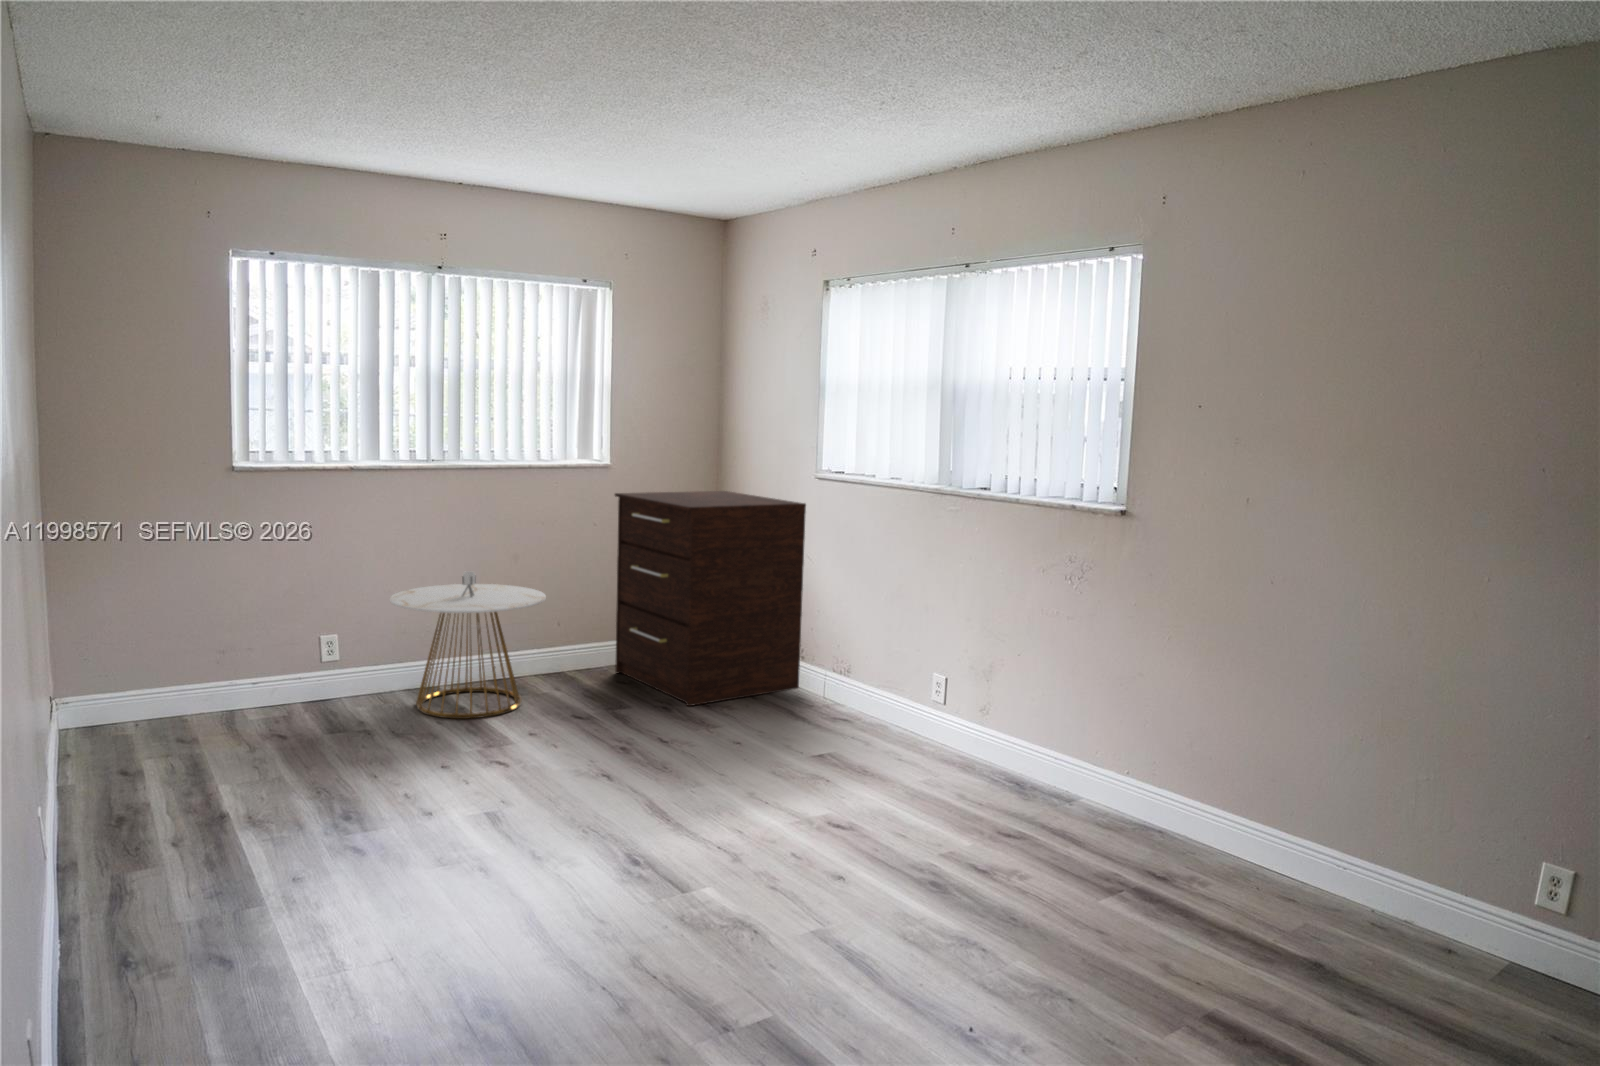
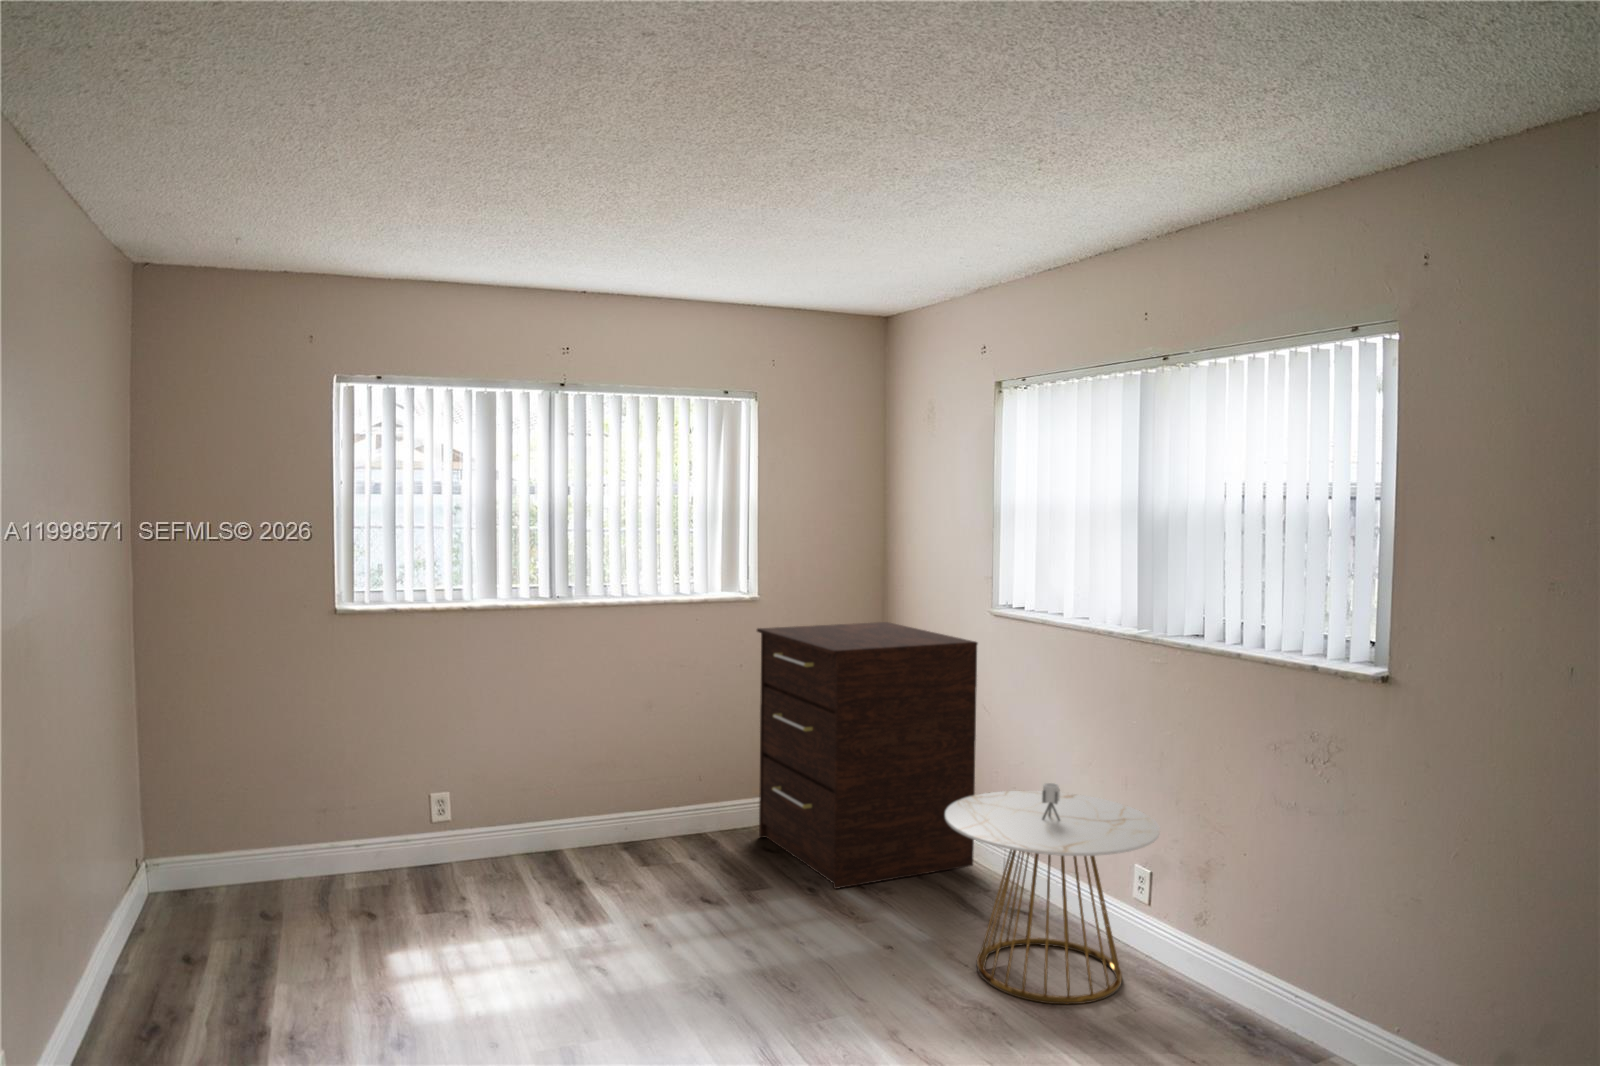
side table: present [390,572,546,719] -> present [945,783,1160,1004]

